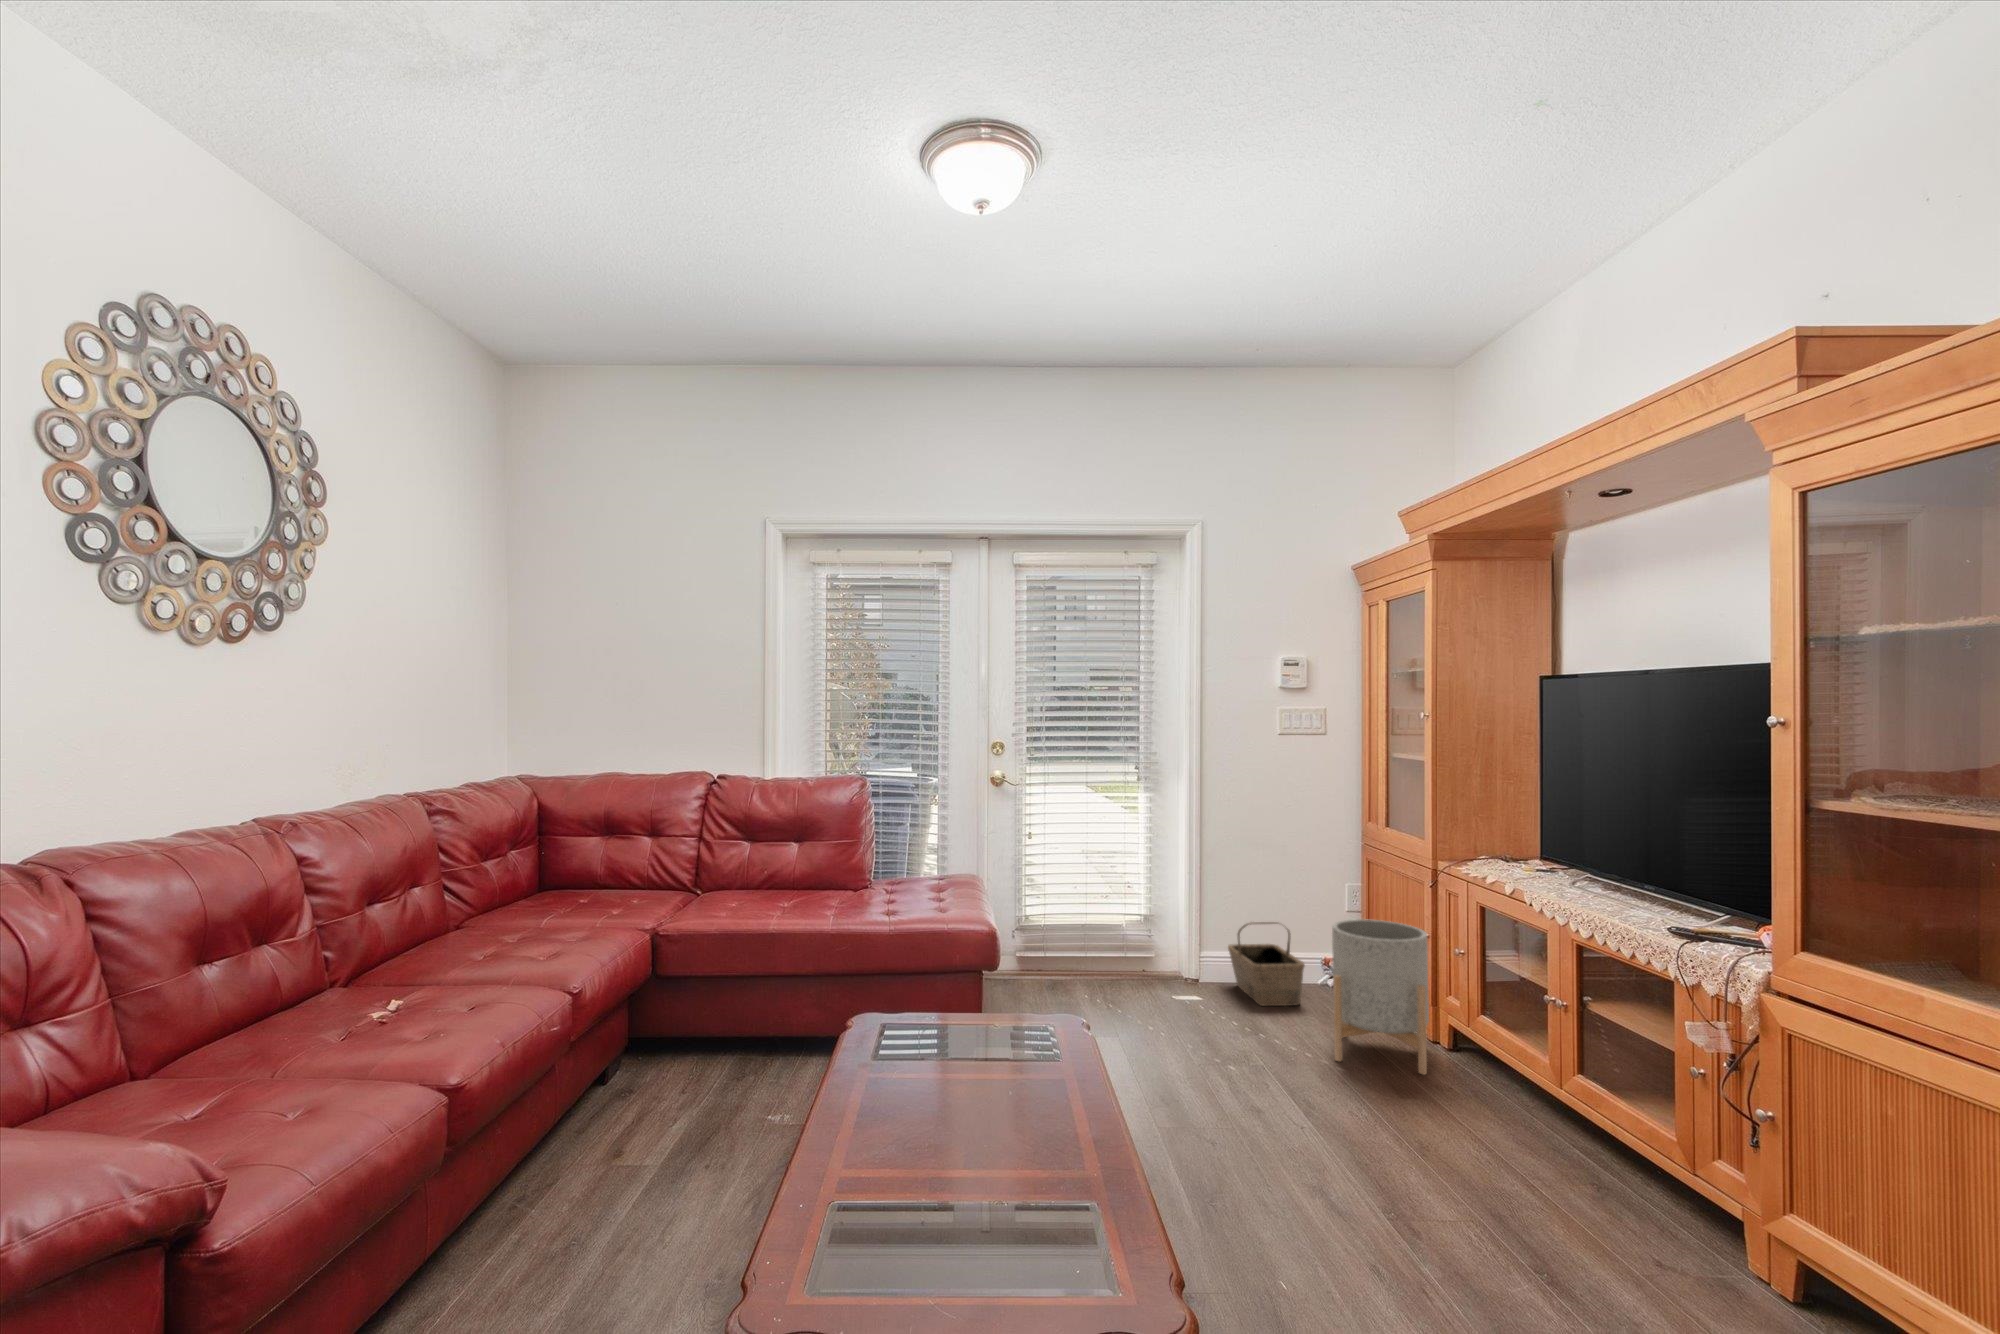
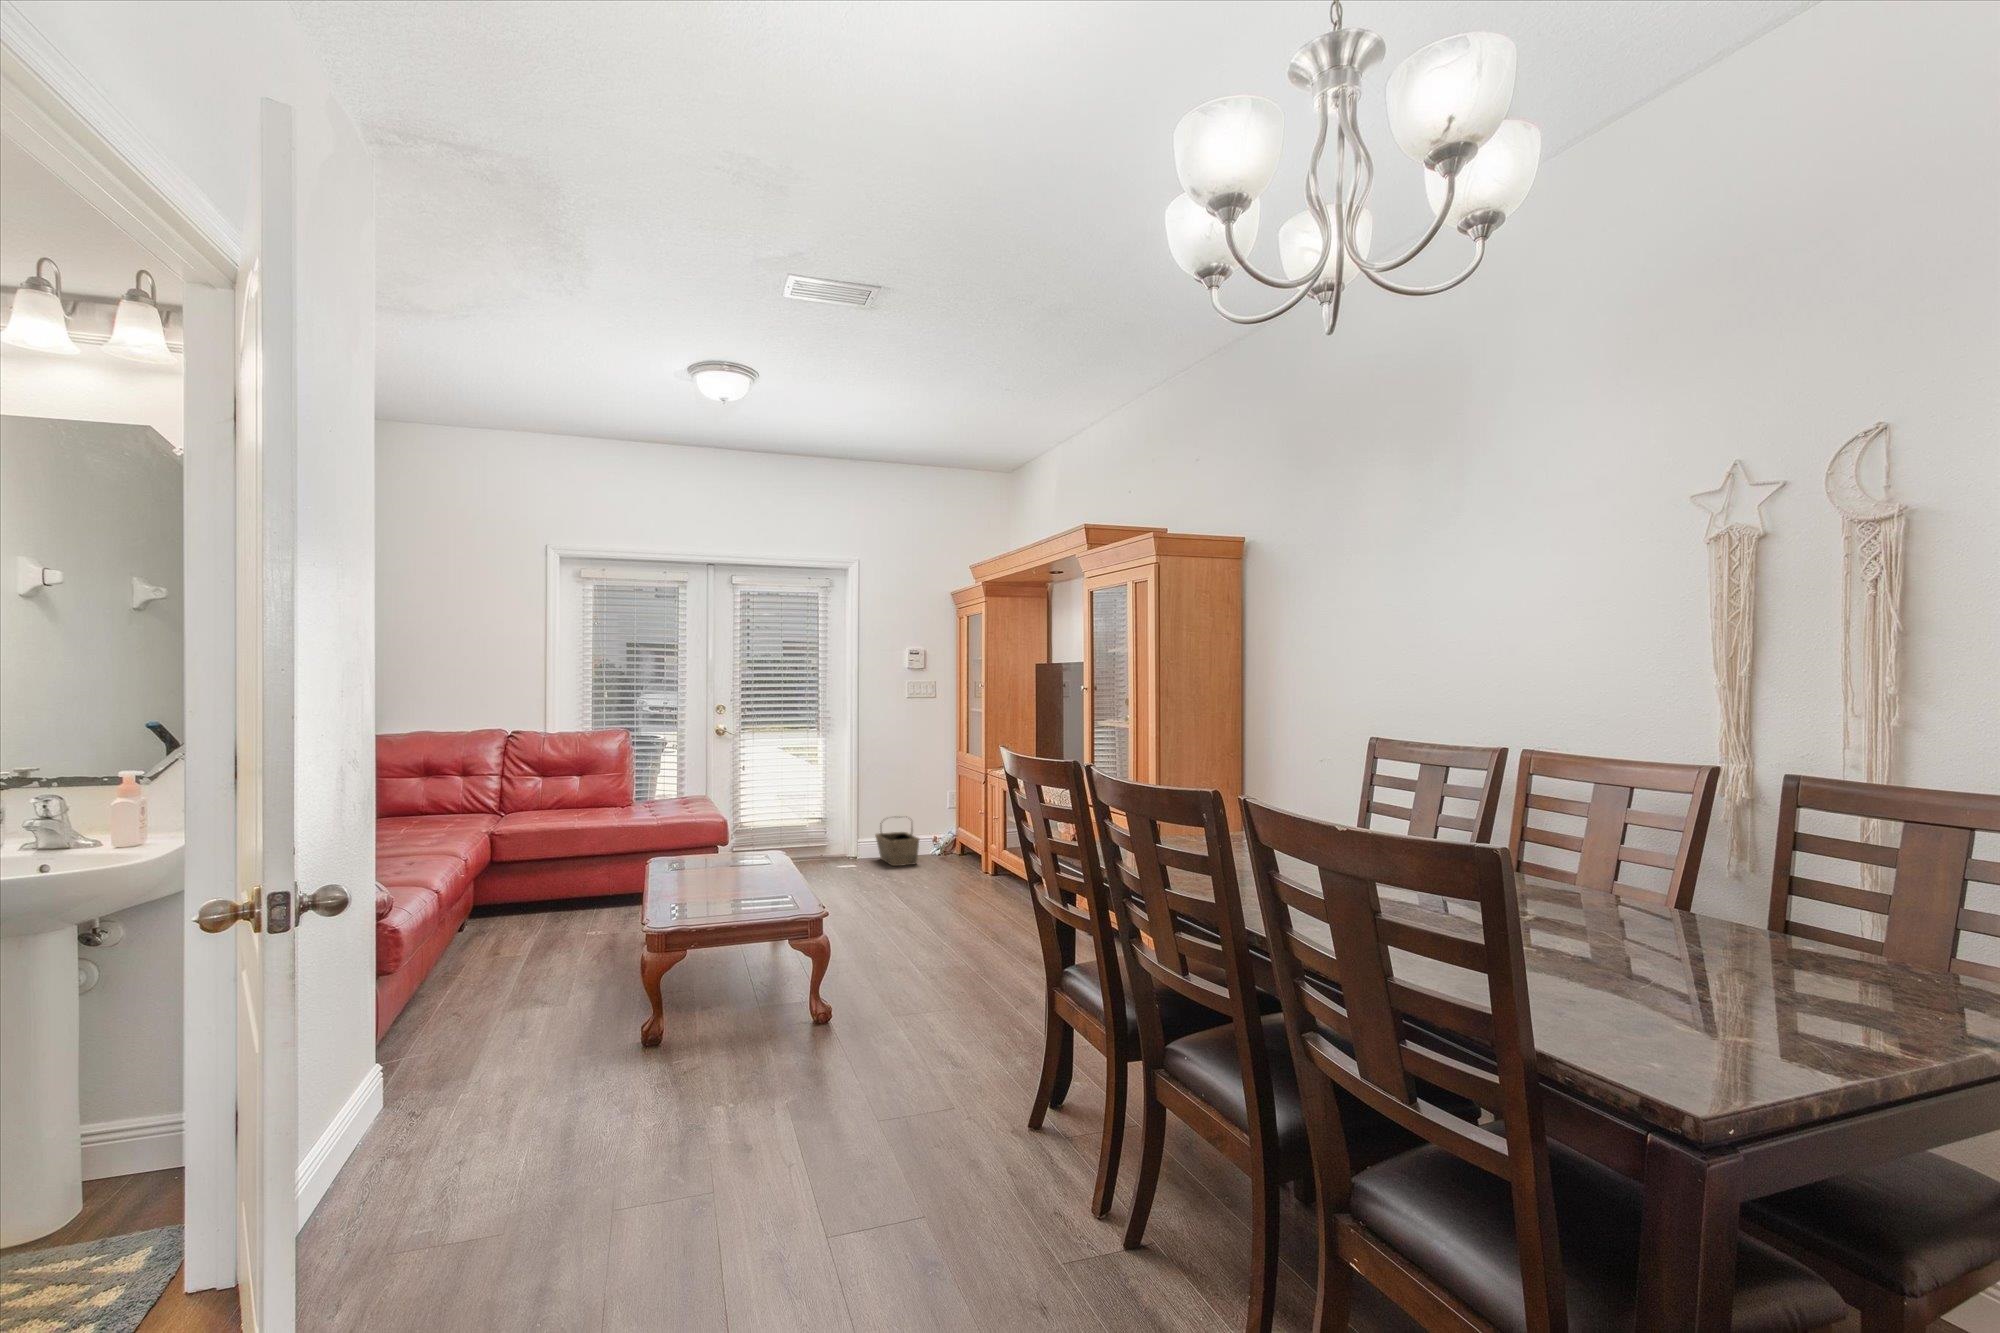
planter: present [1332,919,1429,1075] -> none [928,806,980,884]

